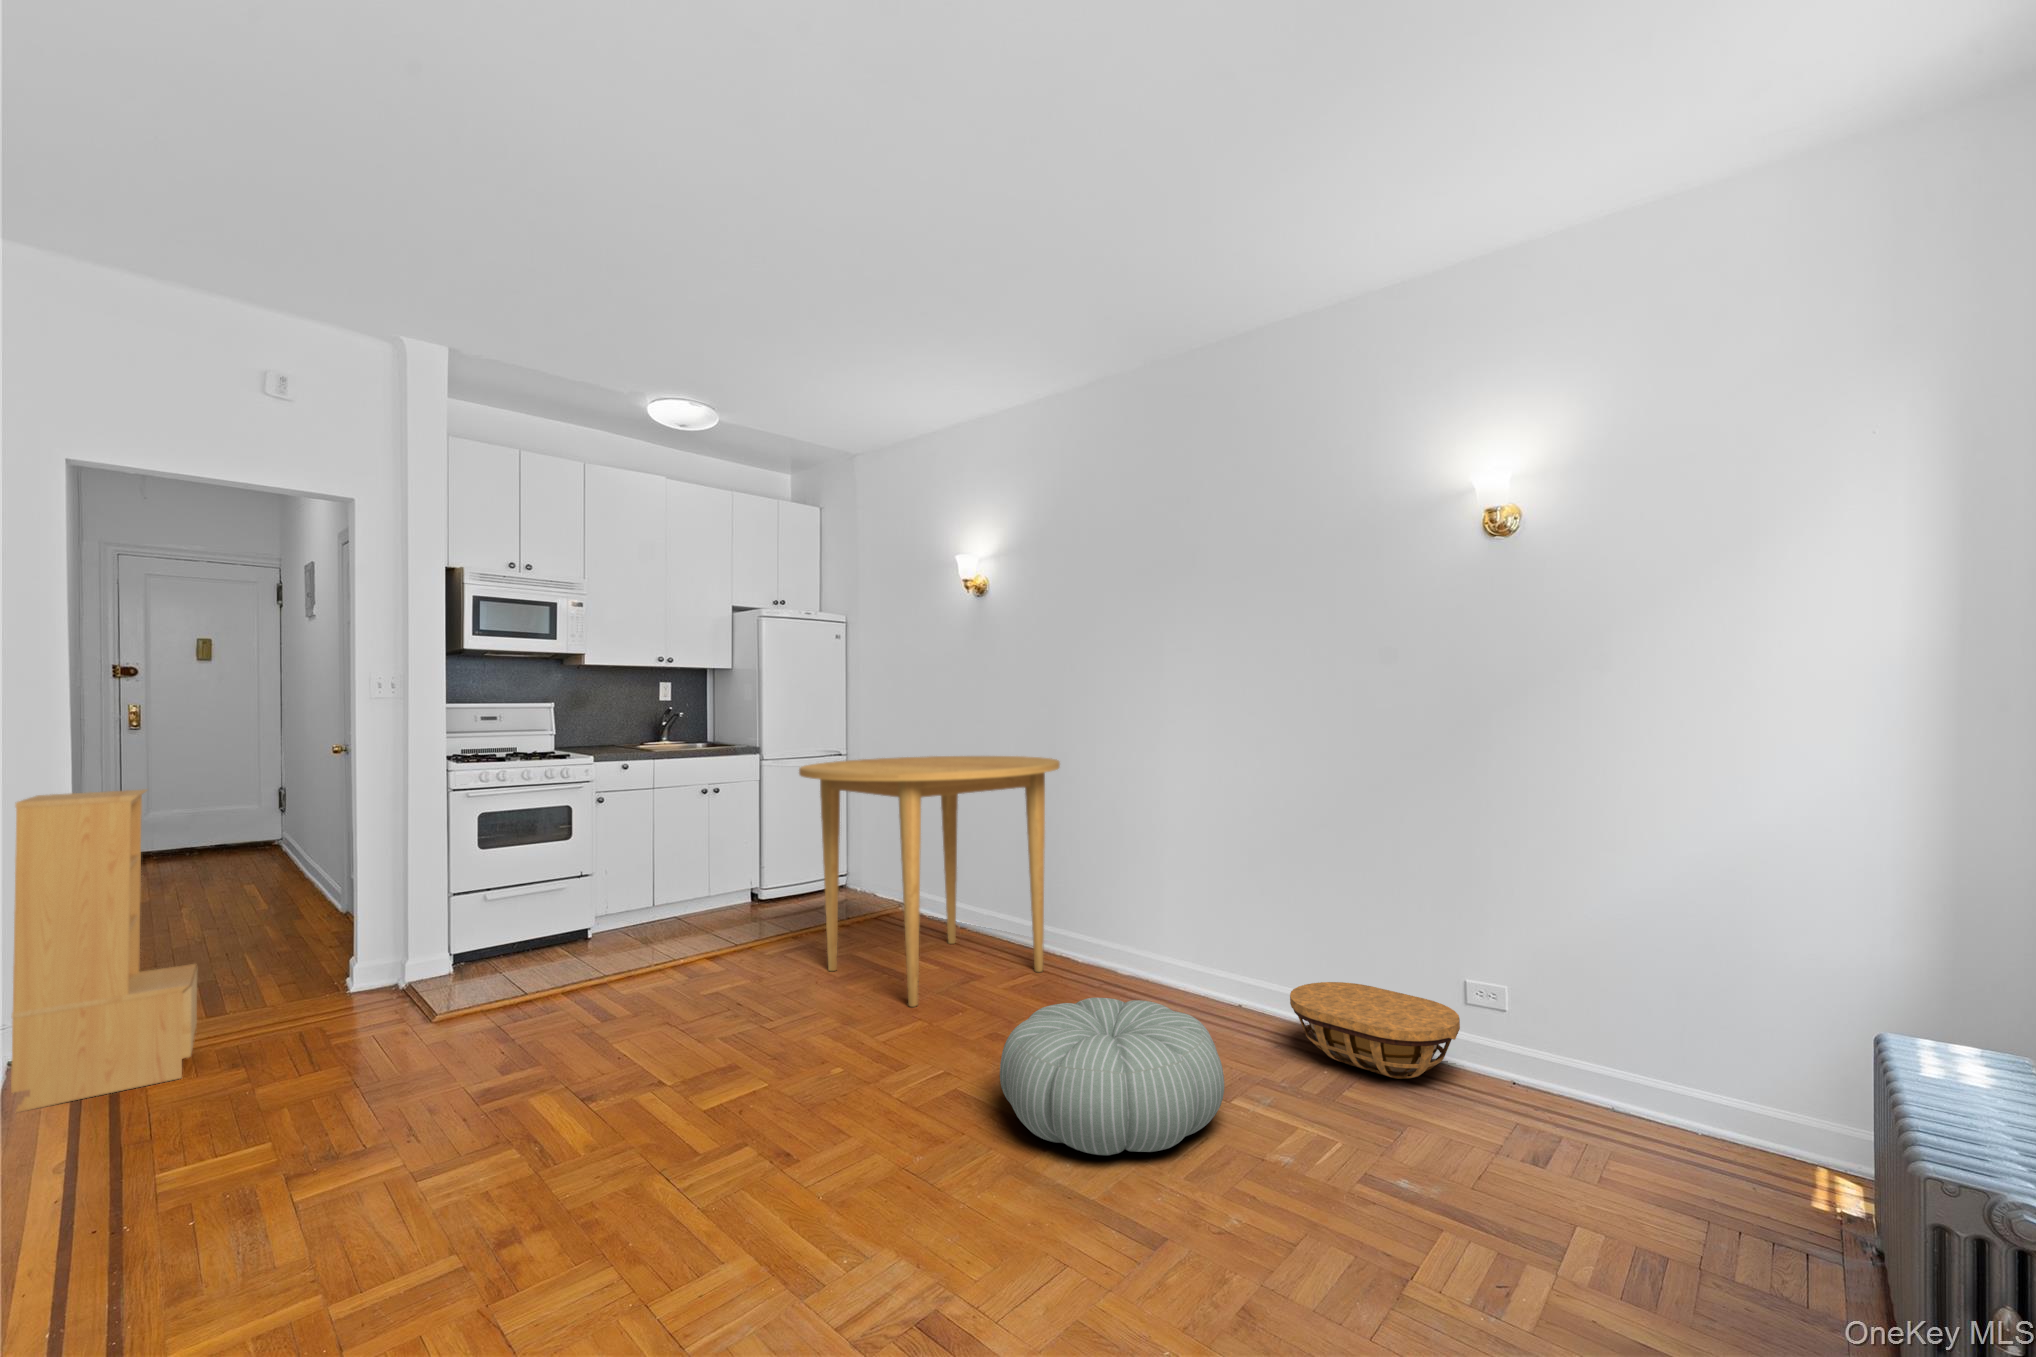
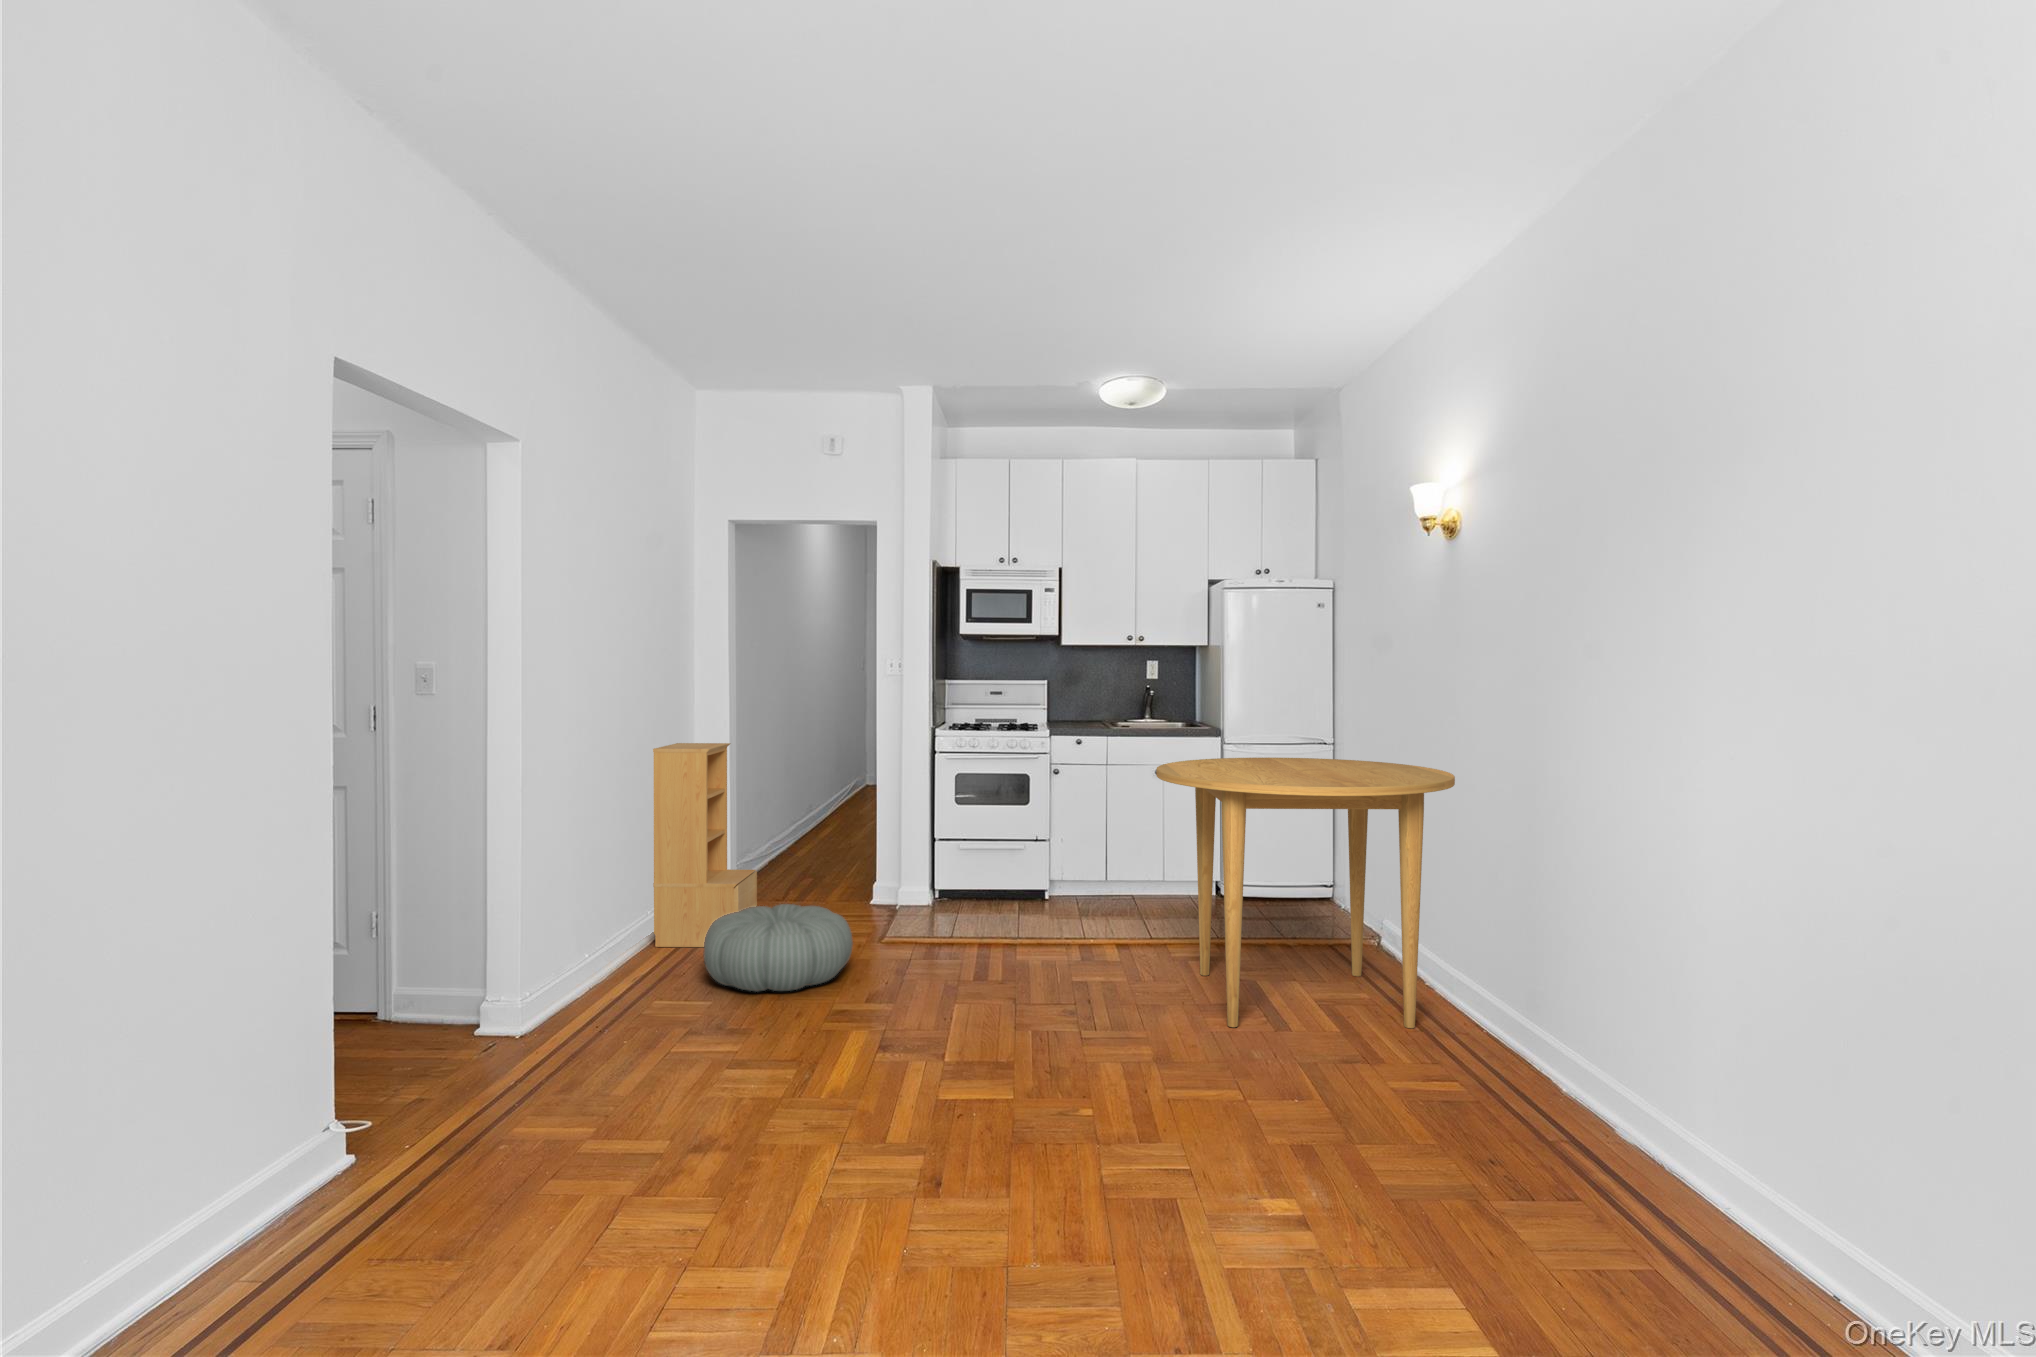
basket: present [1290,982,1460,1079] -> none [1571,1118,1795,1278]
pouf: present [1000,998,1224,1155] -> present [704,904,853,991]

